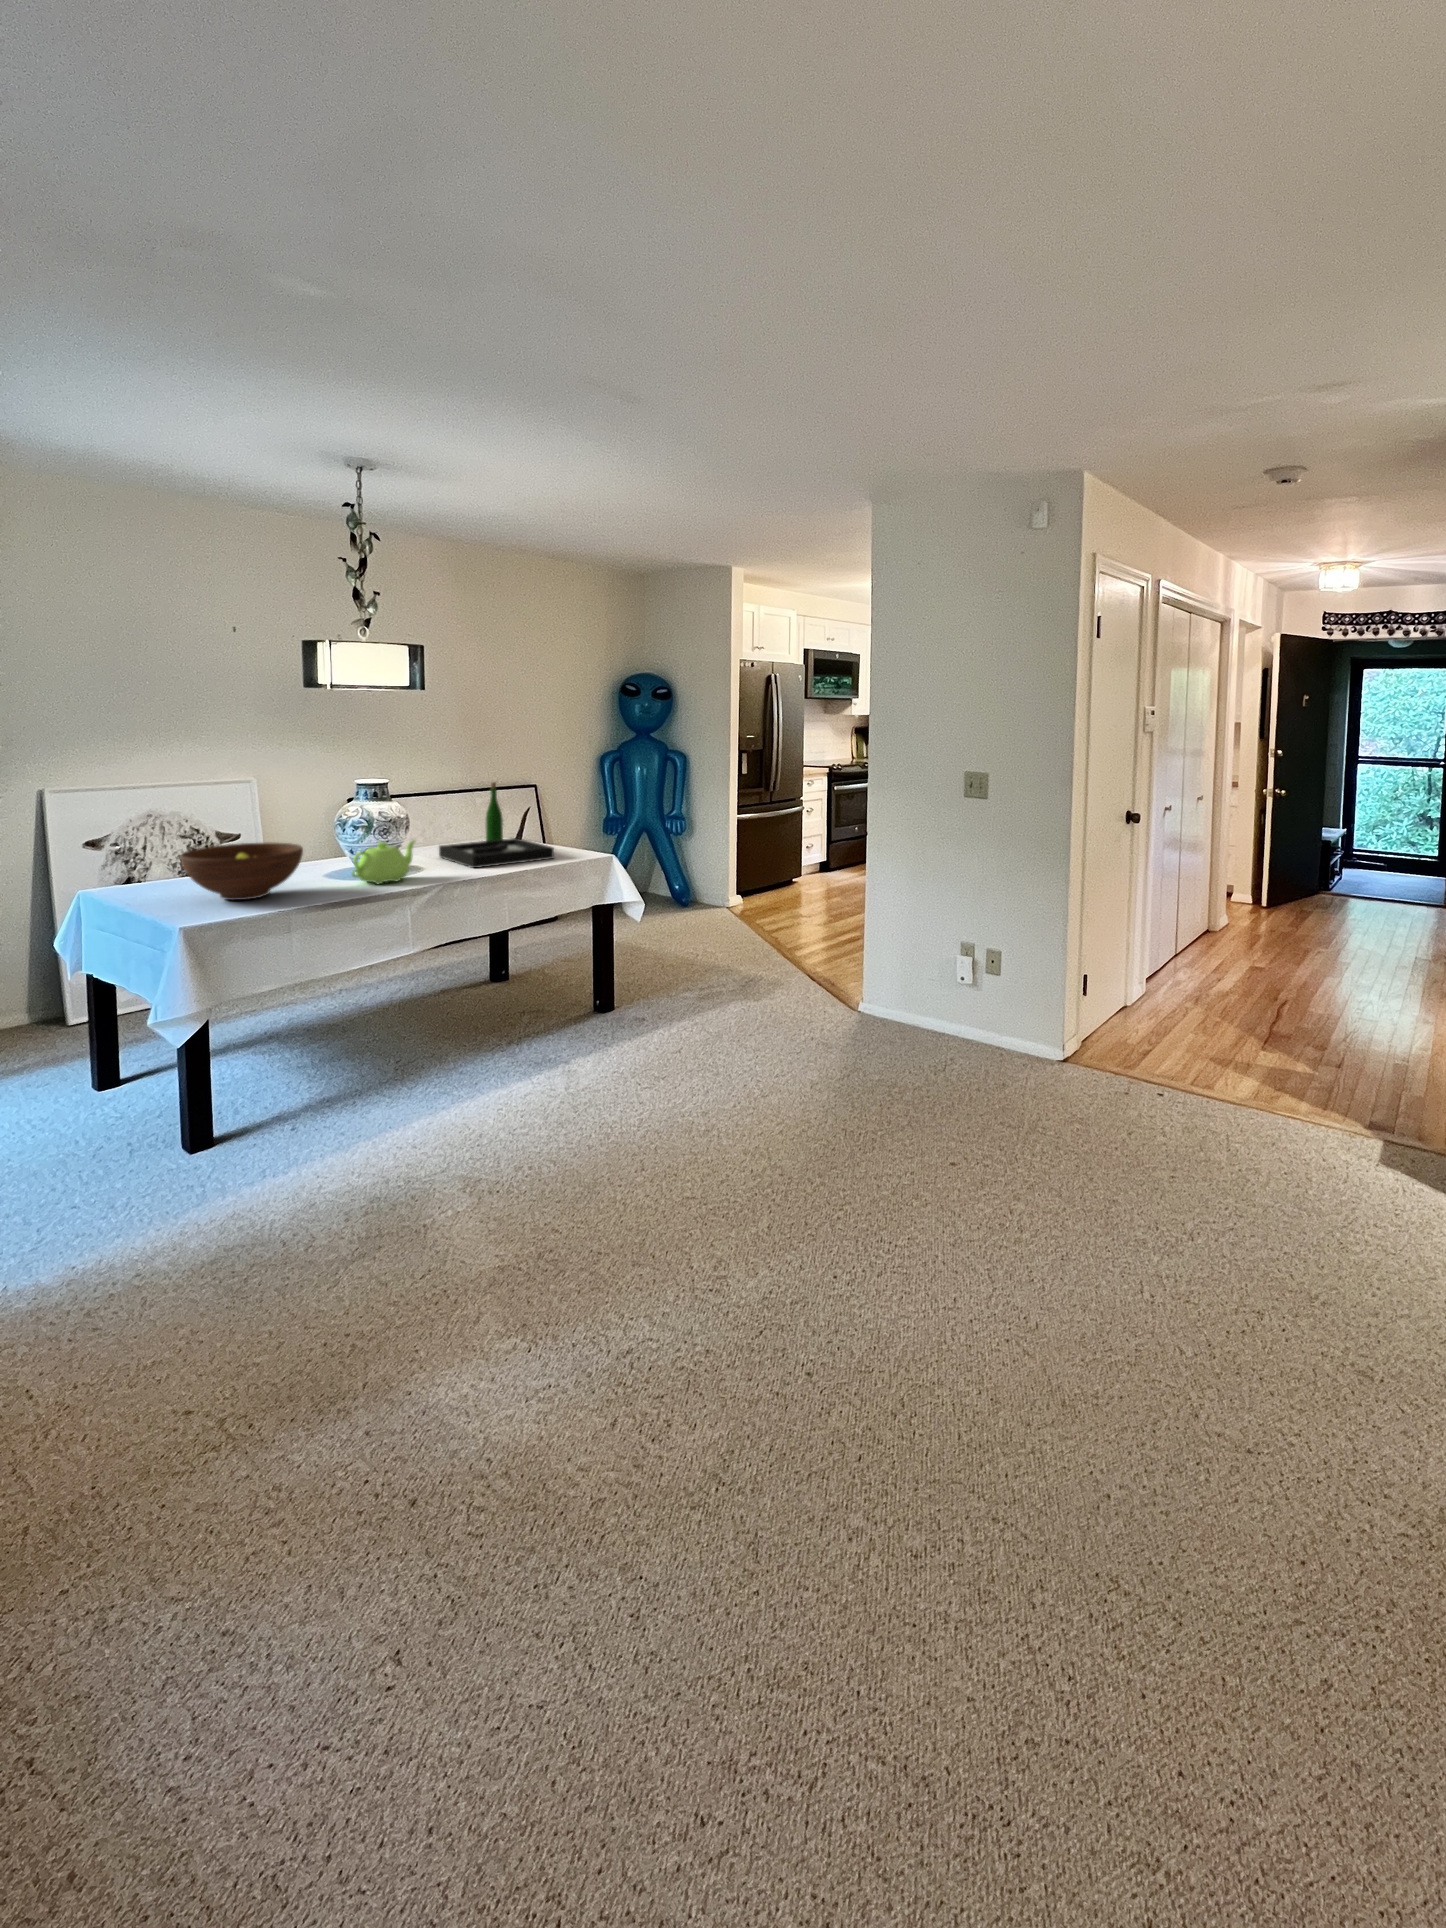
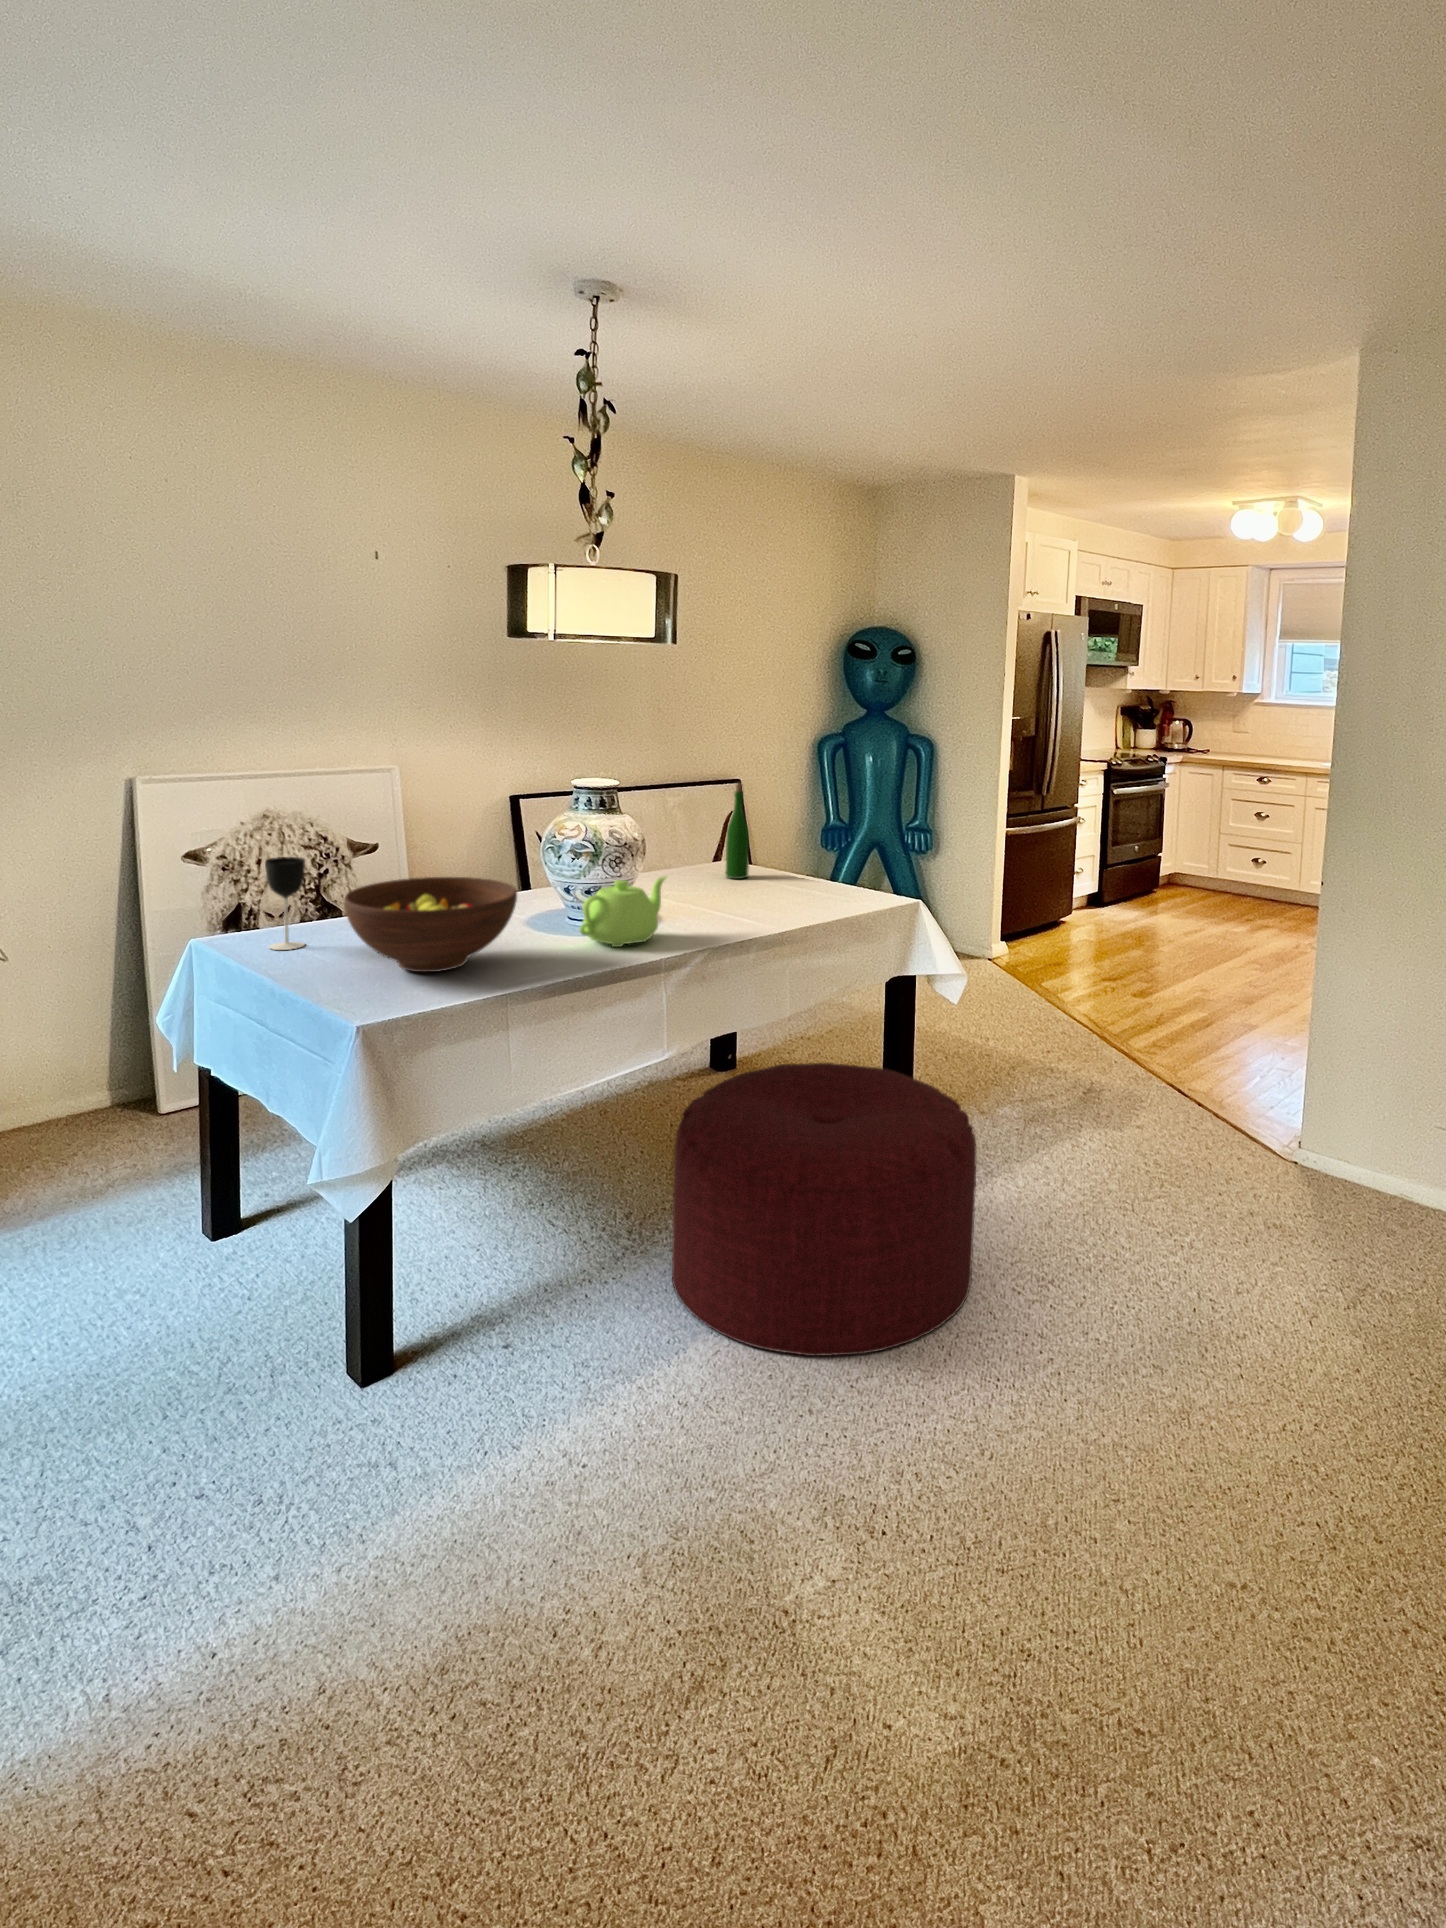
wine glass: none [130,833,161,893] -> present [265,857,305,950]
decorative tray: present [439,838,554,868] -> none [673,867,843,920]
ottoman: none [413,957,615,1121] -> present [672,1063,976,1356]

